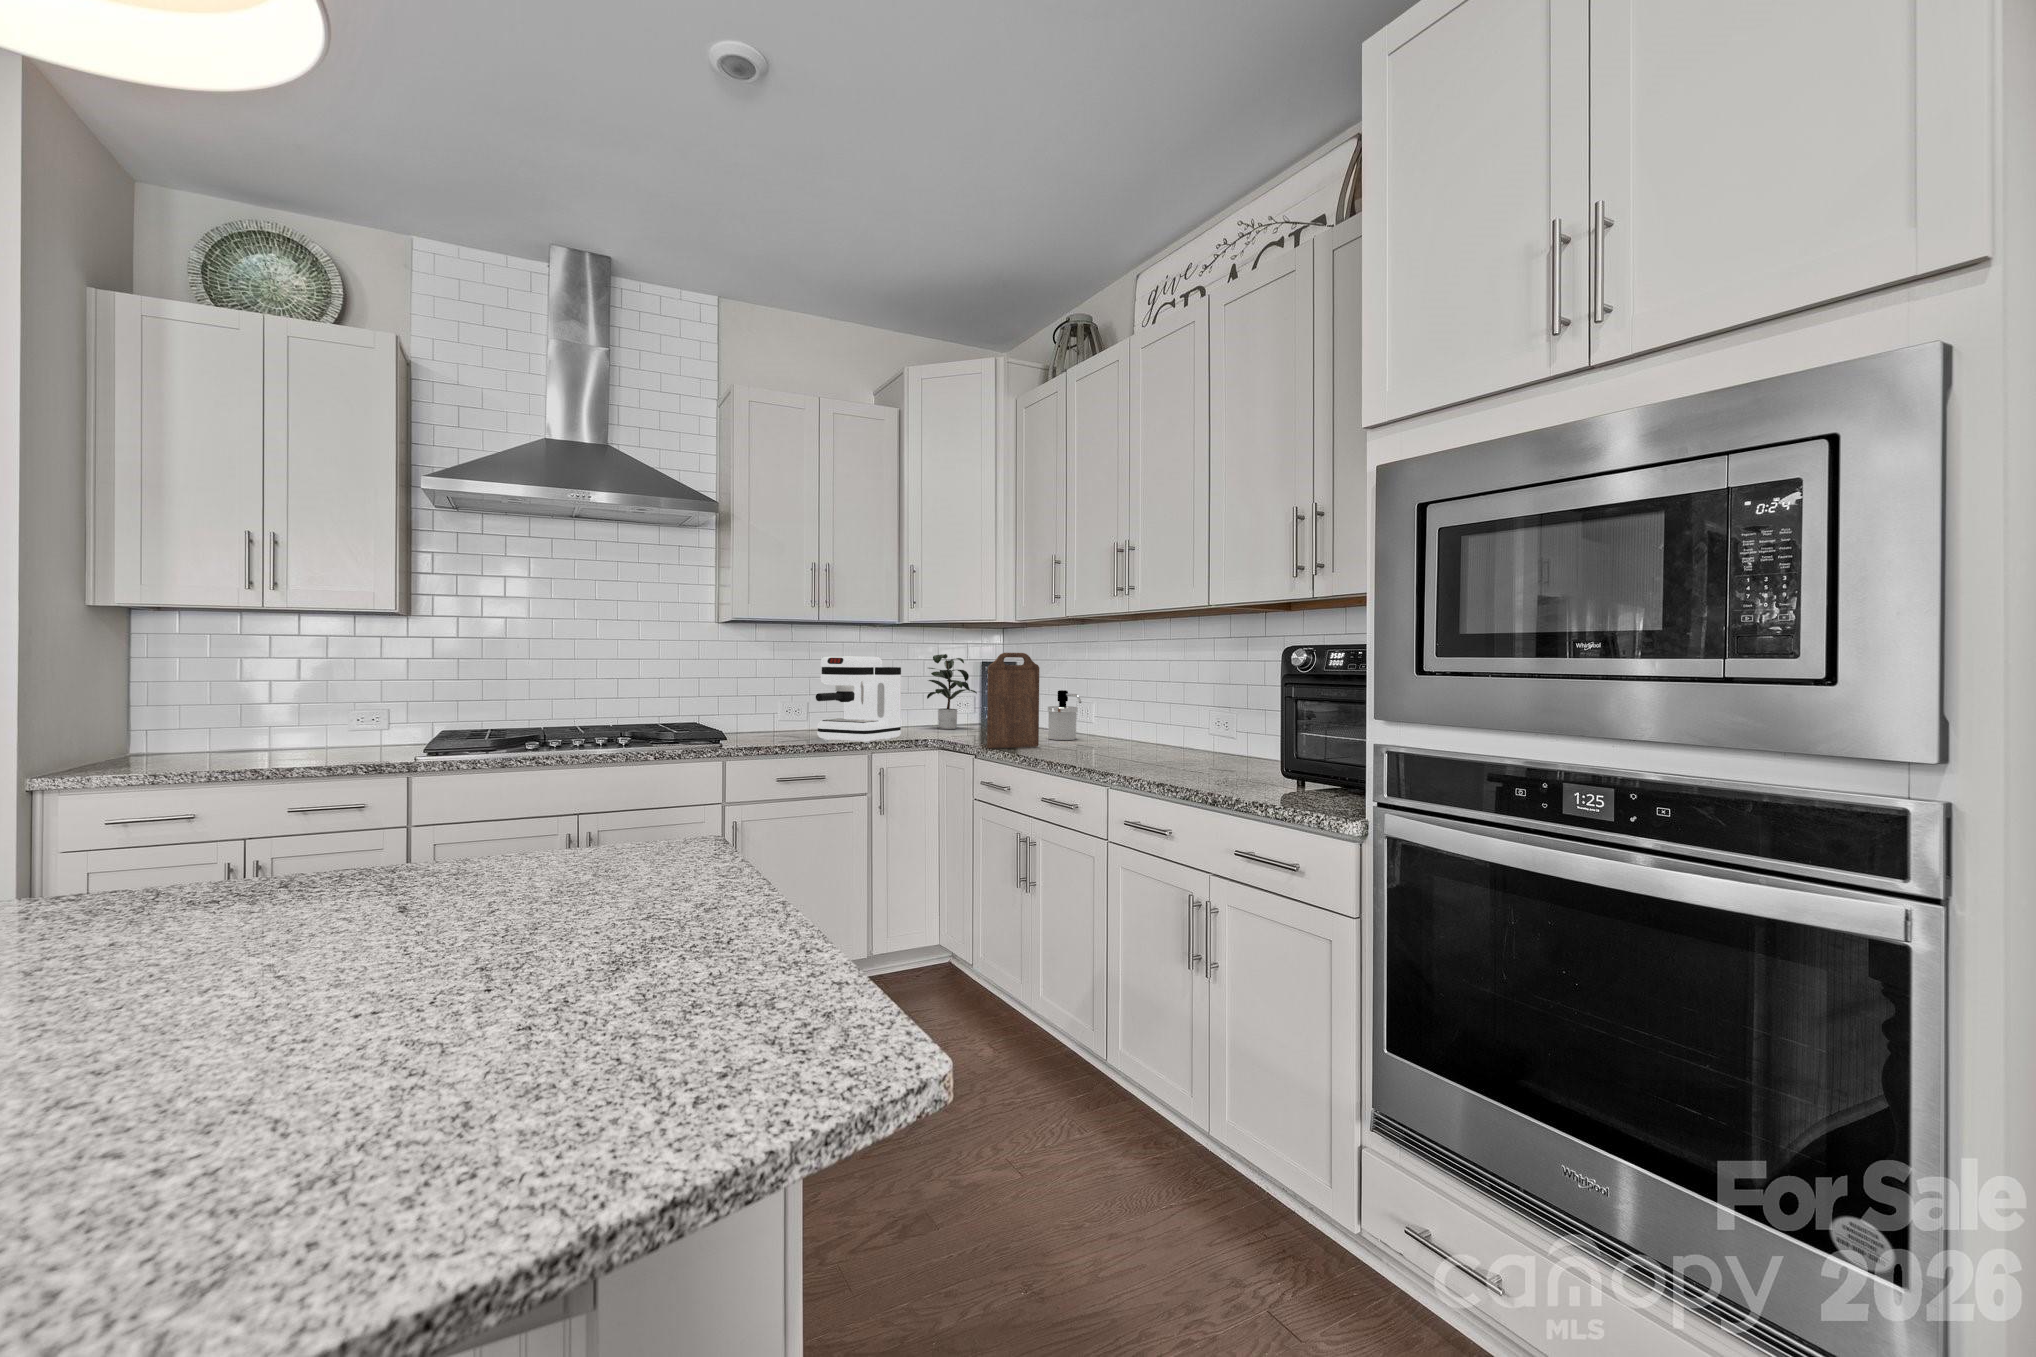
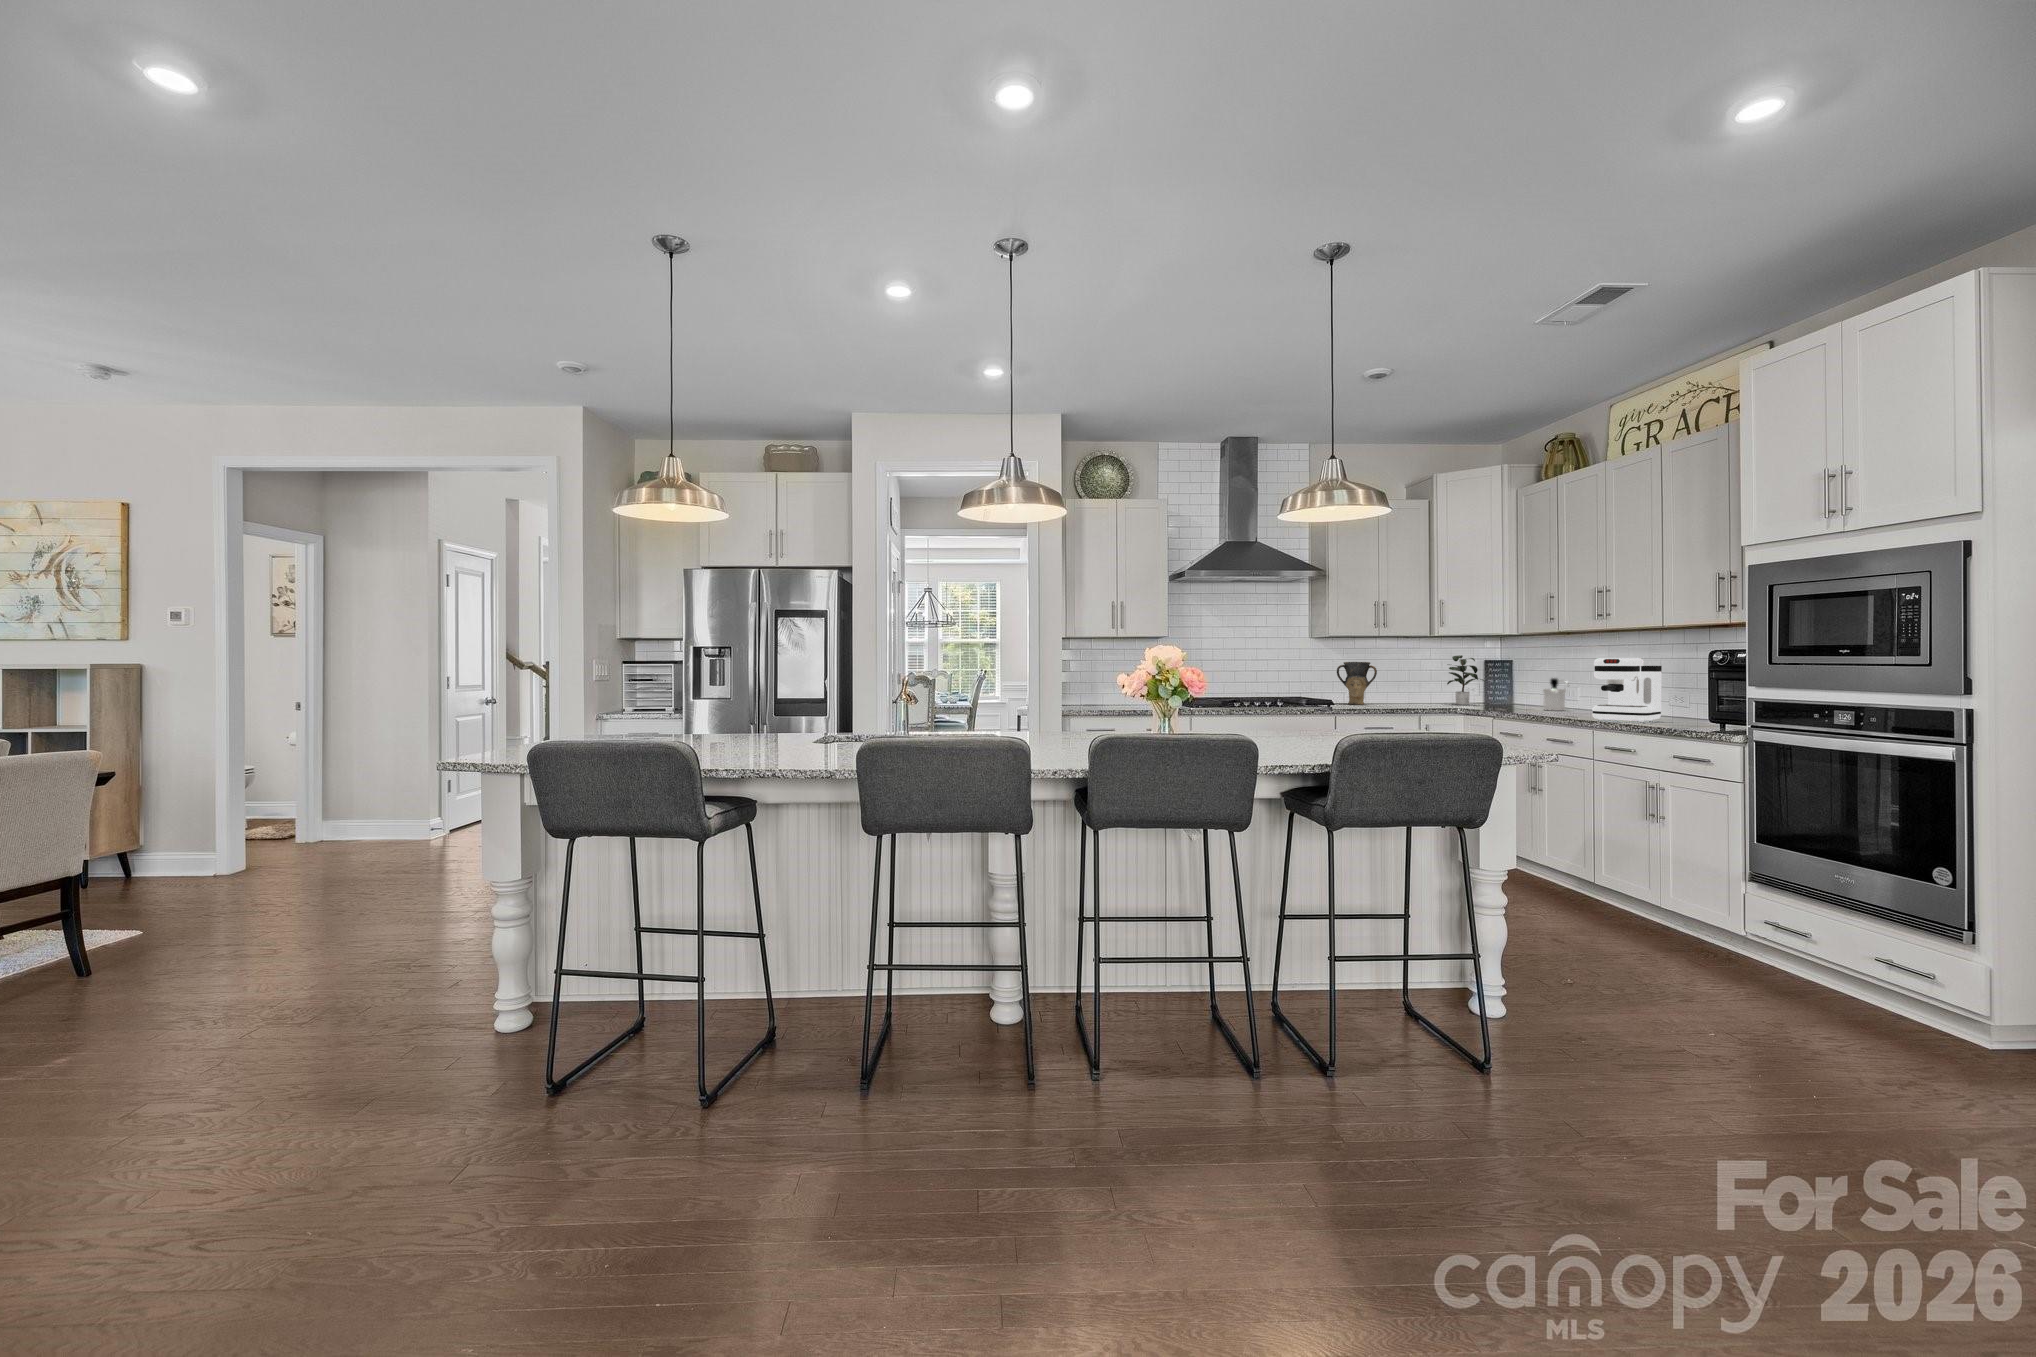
cutting board: present [987,653,1039,748] -> none [1504,654,1540,713]
coffee maker: present [816,656,901,743] -> present [1592,658,1662,722]
vase: none [758,662,820,732] -> present [1337,662,1377,704]

